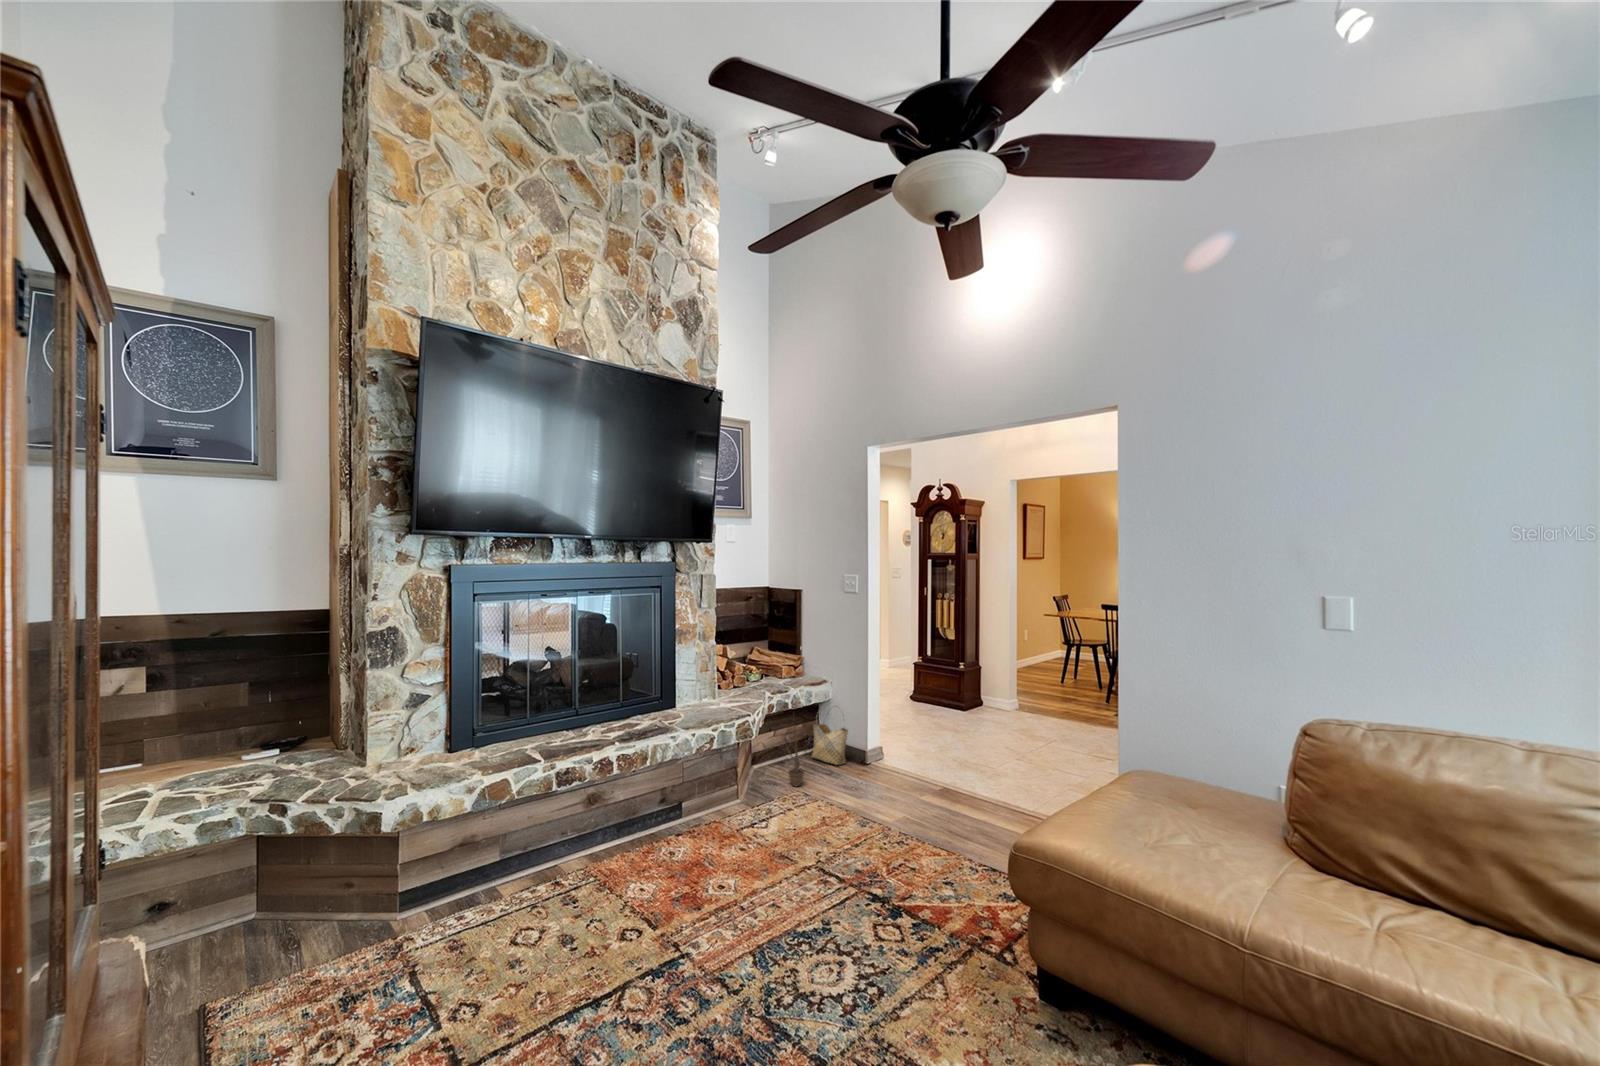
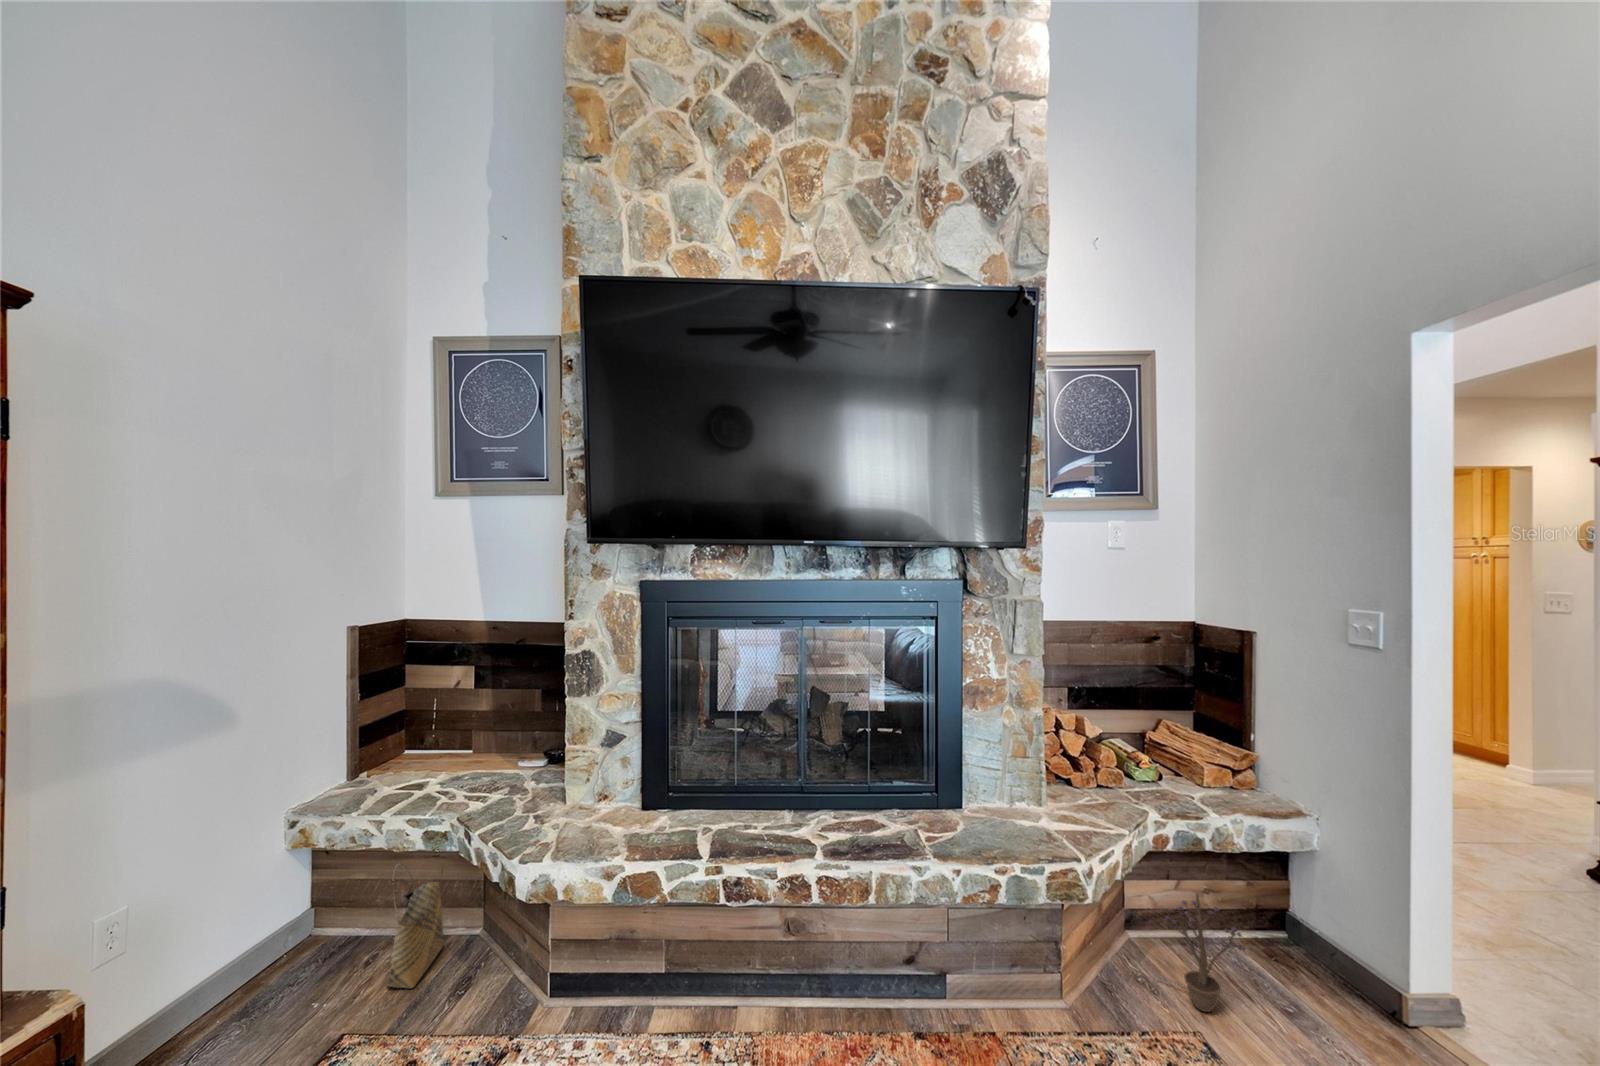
woven basket: present [812,712,848,765] -> present [387,863,445,988]

